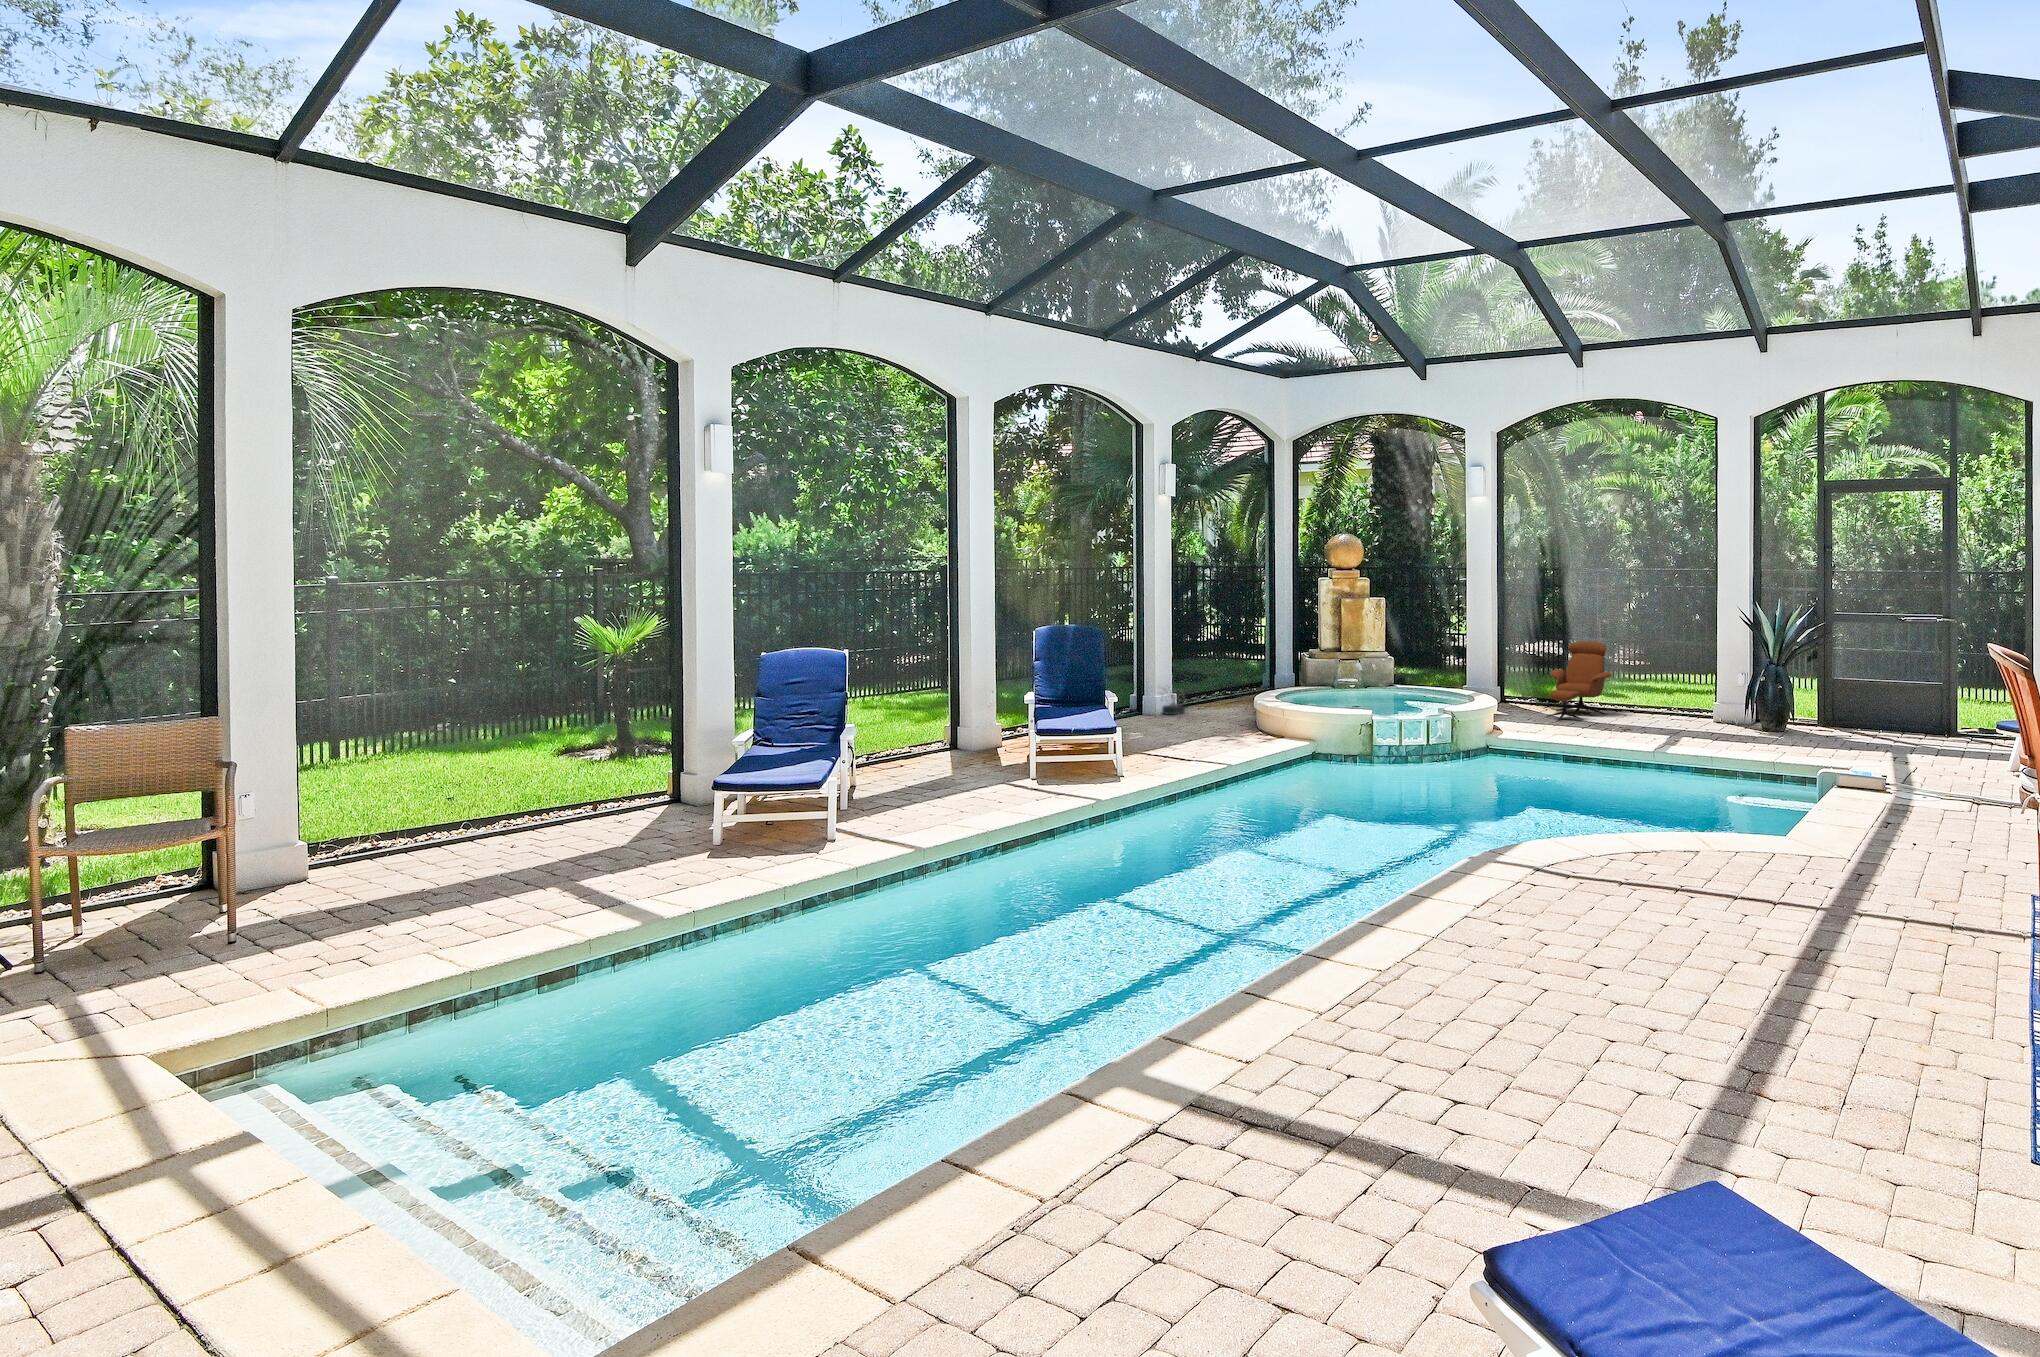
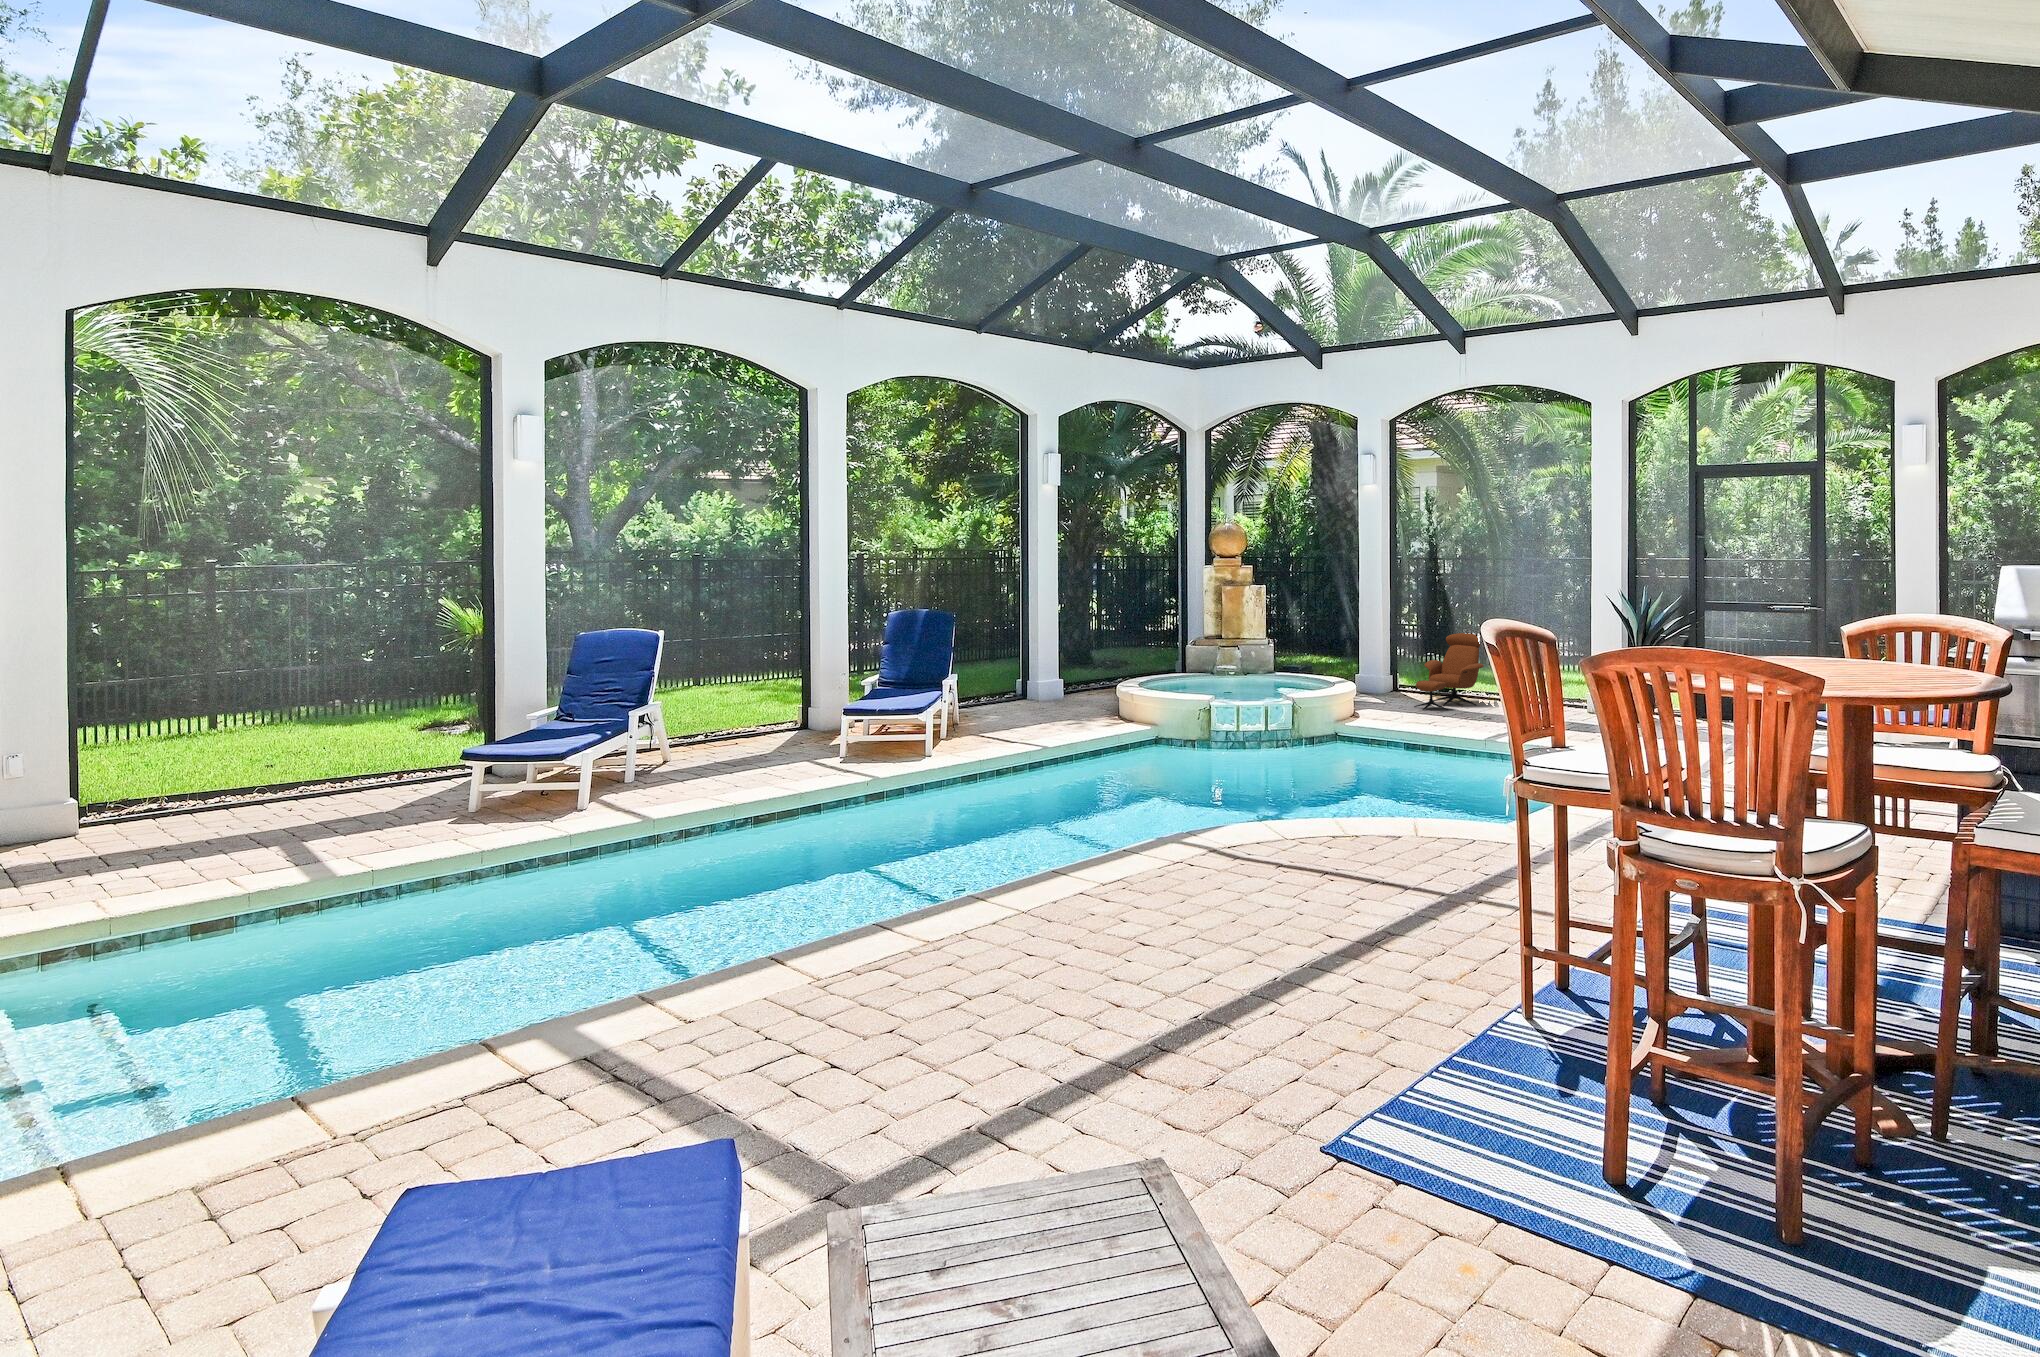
decorative plant: present [1160,688,1185,715] -> none [1038,671,1068,701]

